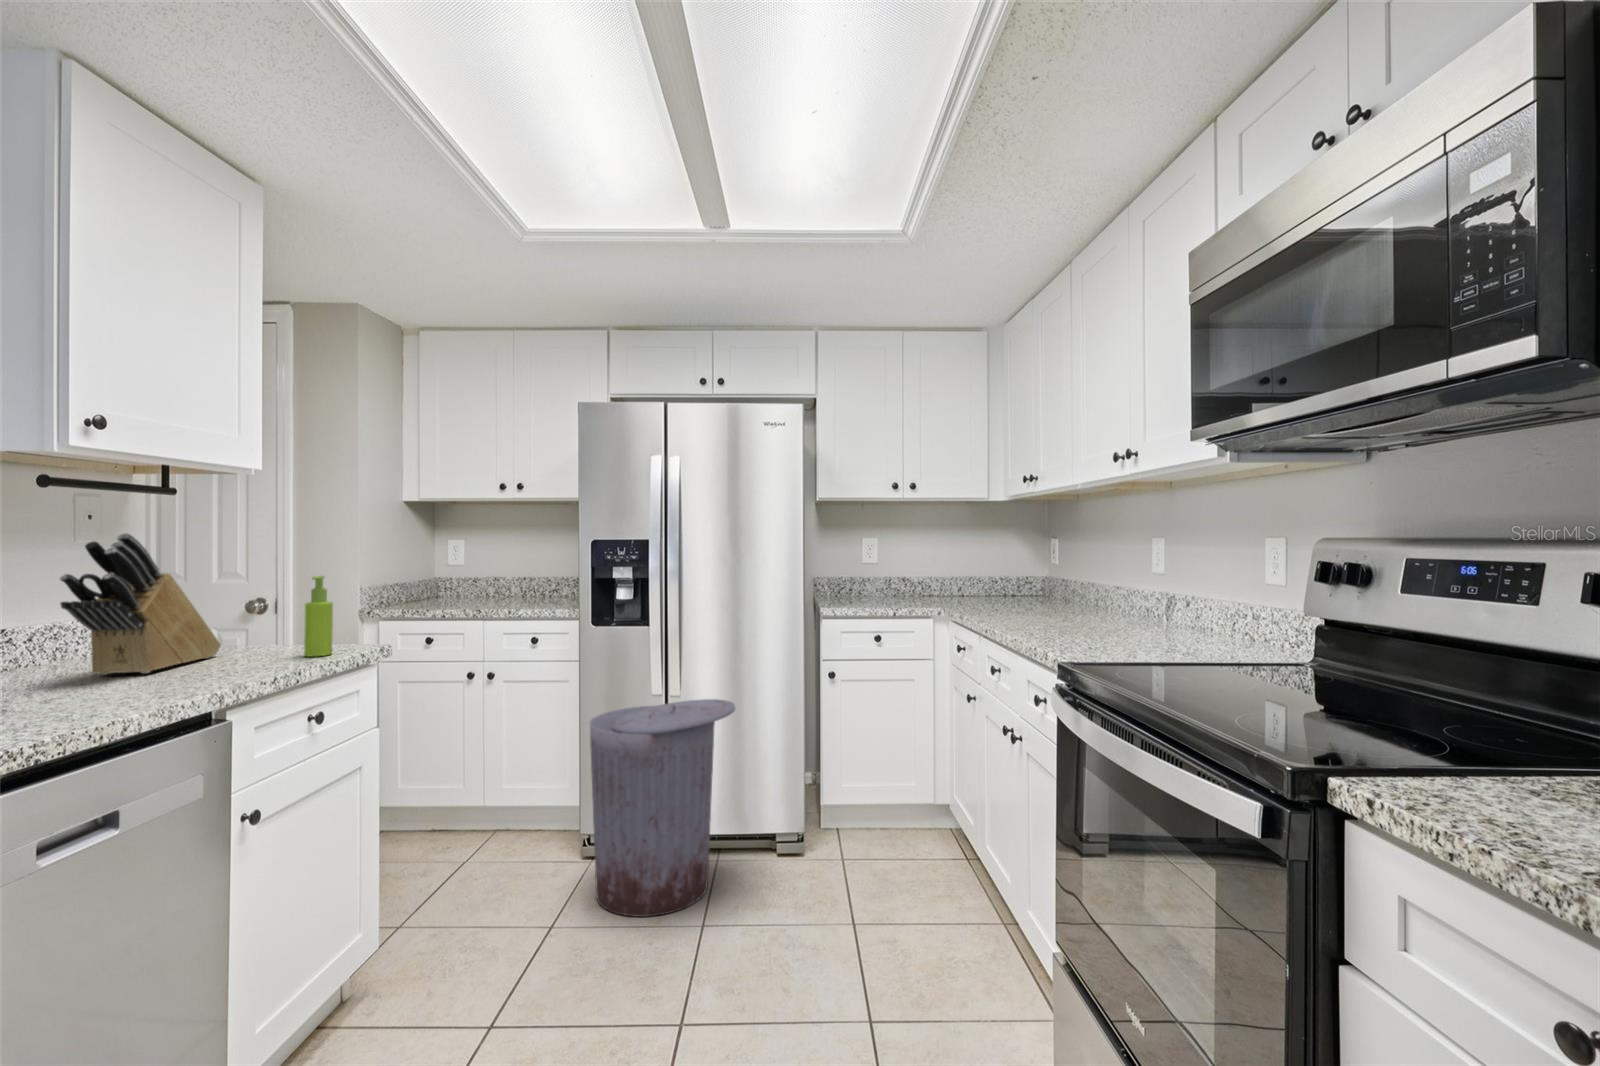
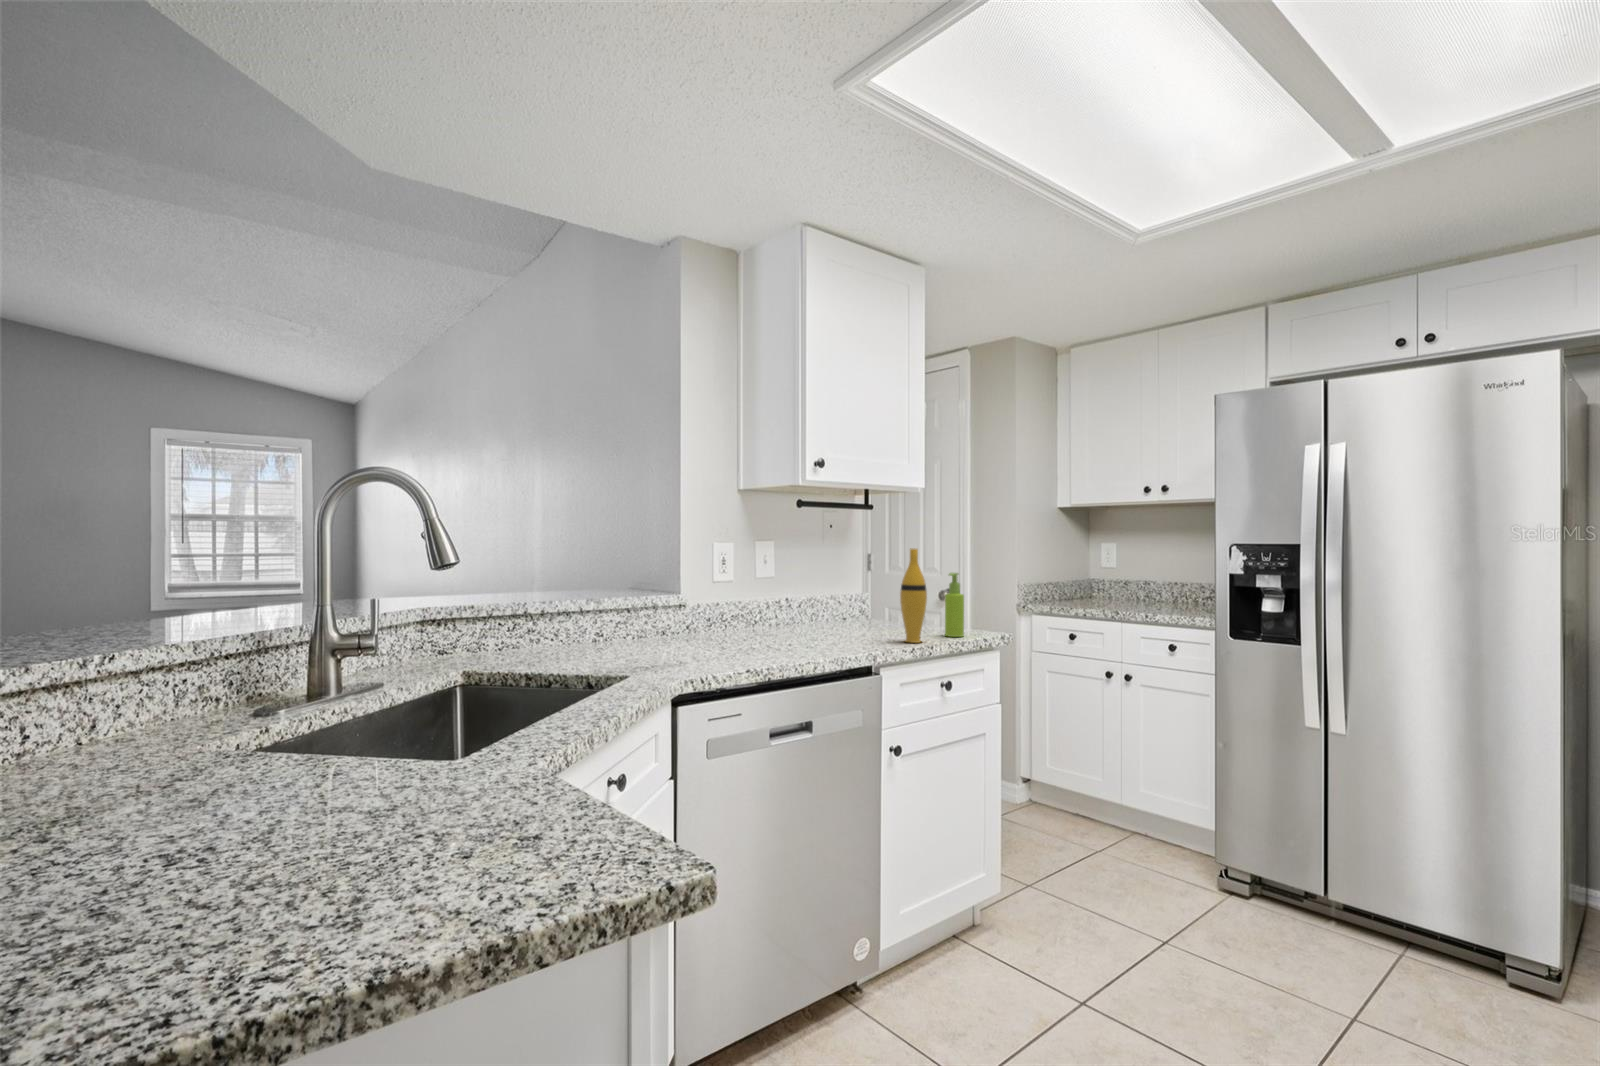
knife block: present [60,533,221,675] -> none [809,539,899,635]
vase: none [242,546,285,671] -> present [900,548,927,643]
trash can: present [590,699,735,917] -> none [1213,736,1421,993]

